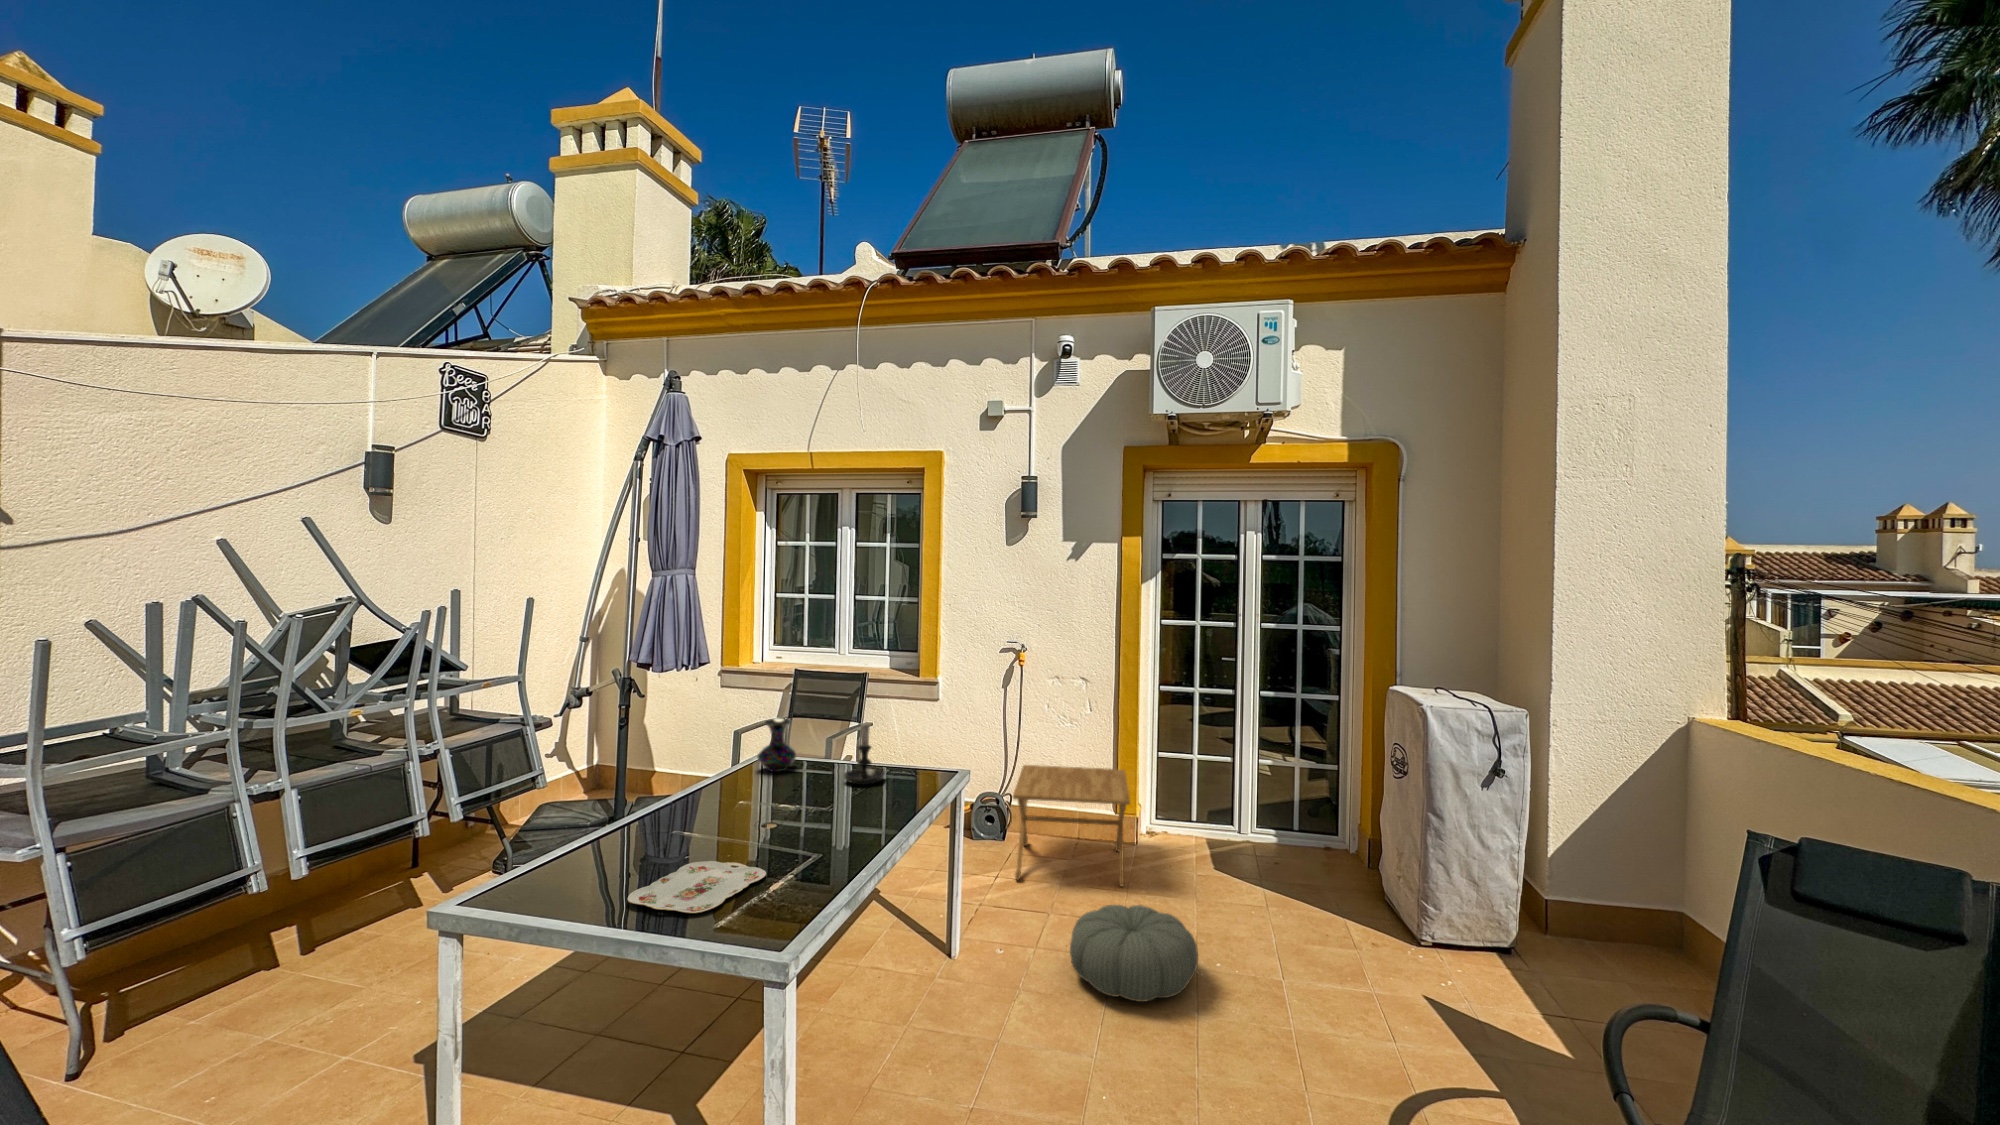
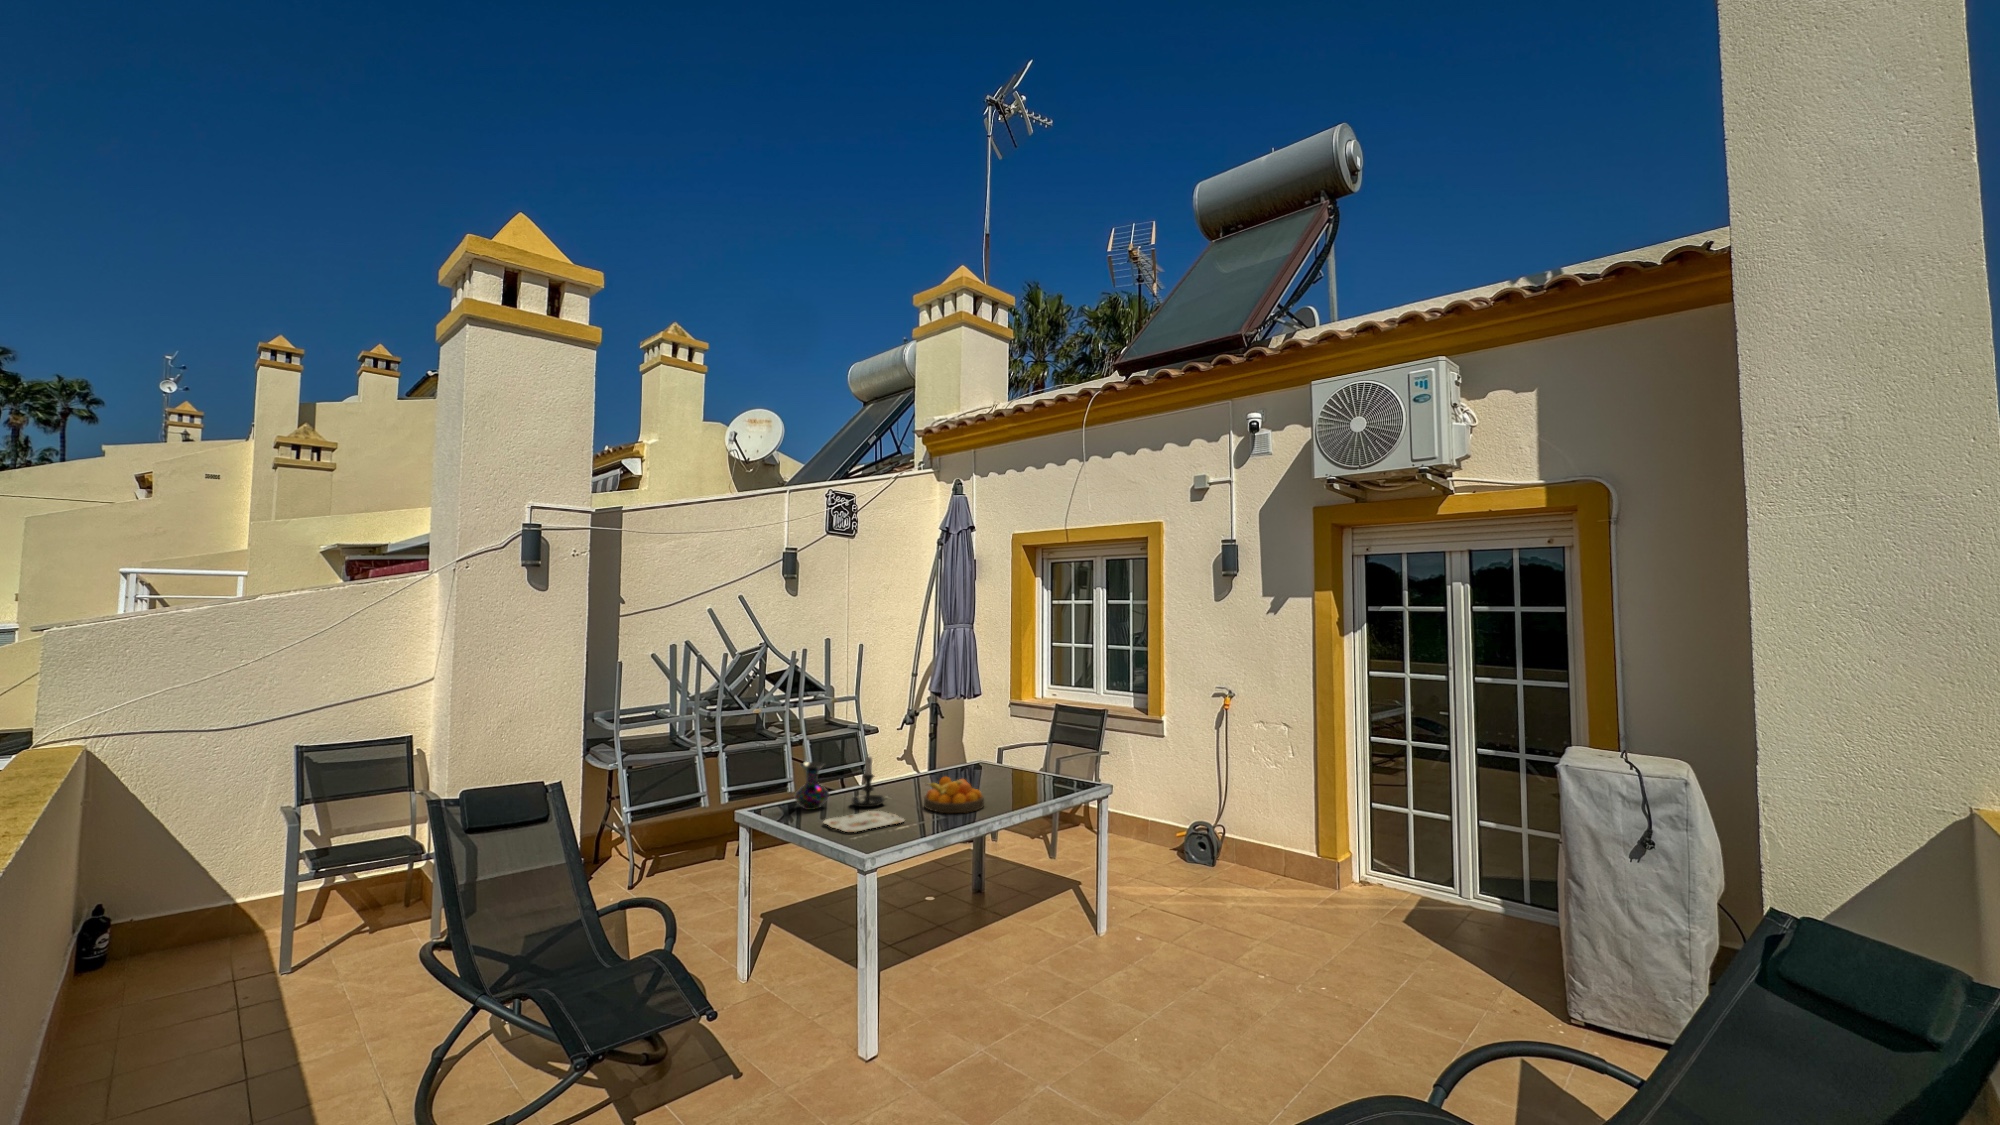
vase: present [757,719,797,772] -> present [794,762,829,810]
candle holder: present [844,724,885,785] -> present [851,756,885,807]
side table: present [1013,765,1130,886] -> none [1191,800,1326,918]
fruit bowl: none [755,790,848,846] -> present [924,777,984,813]
pouf: present [1070,905,1198,1002] -> none [1175,915,1288,995]

